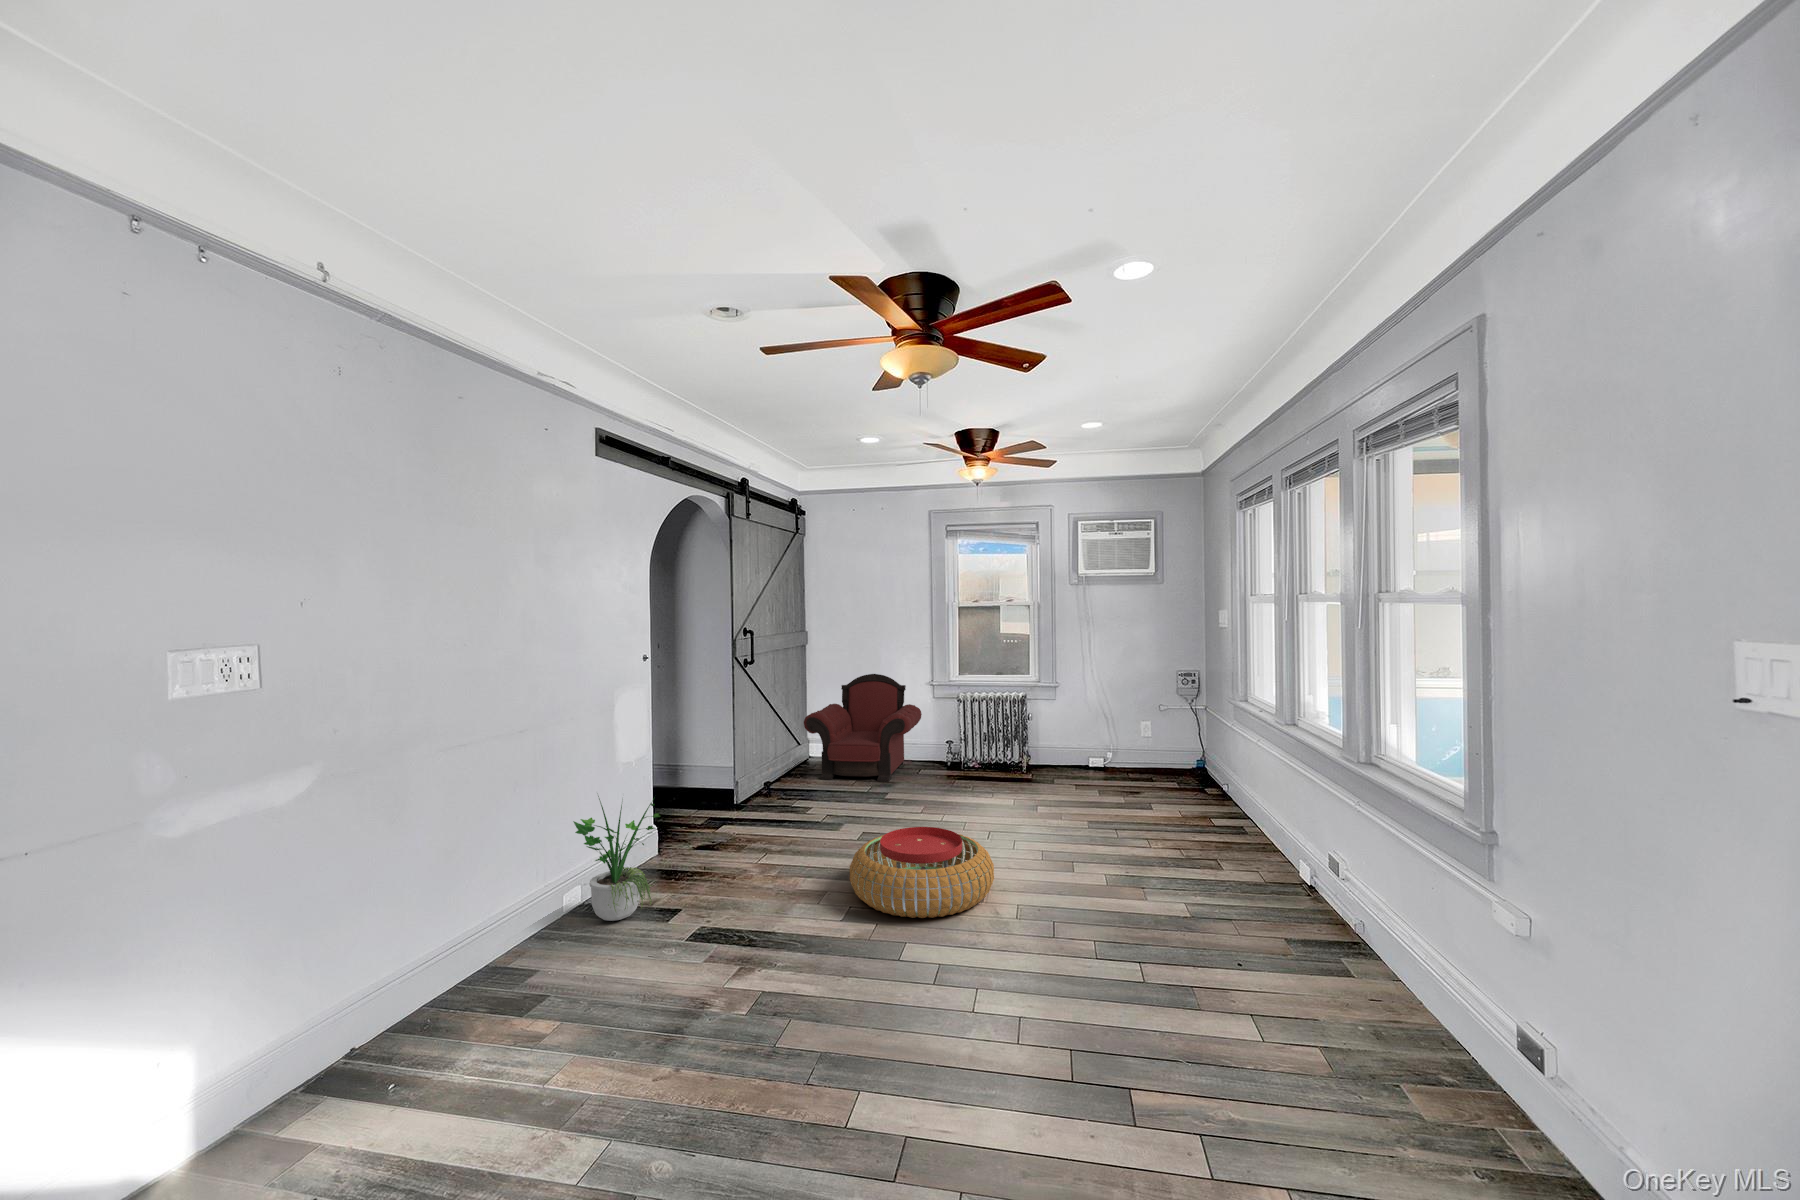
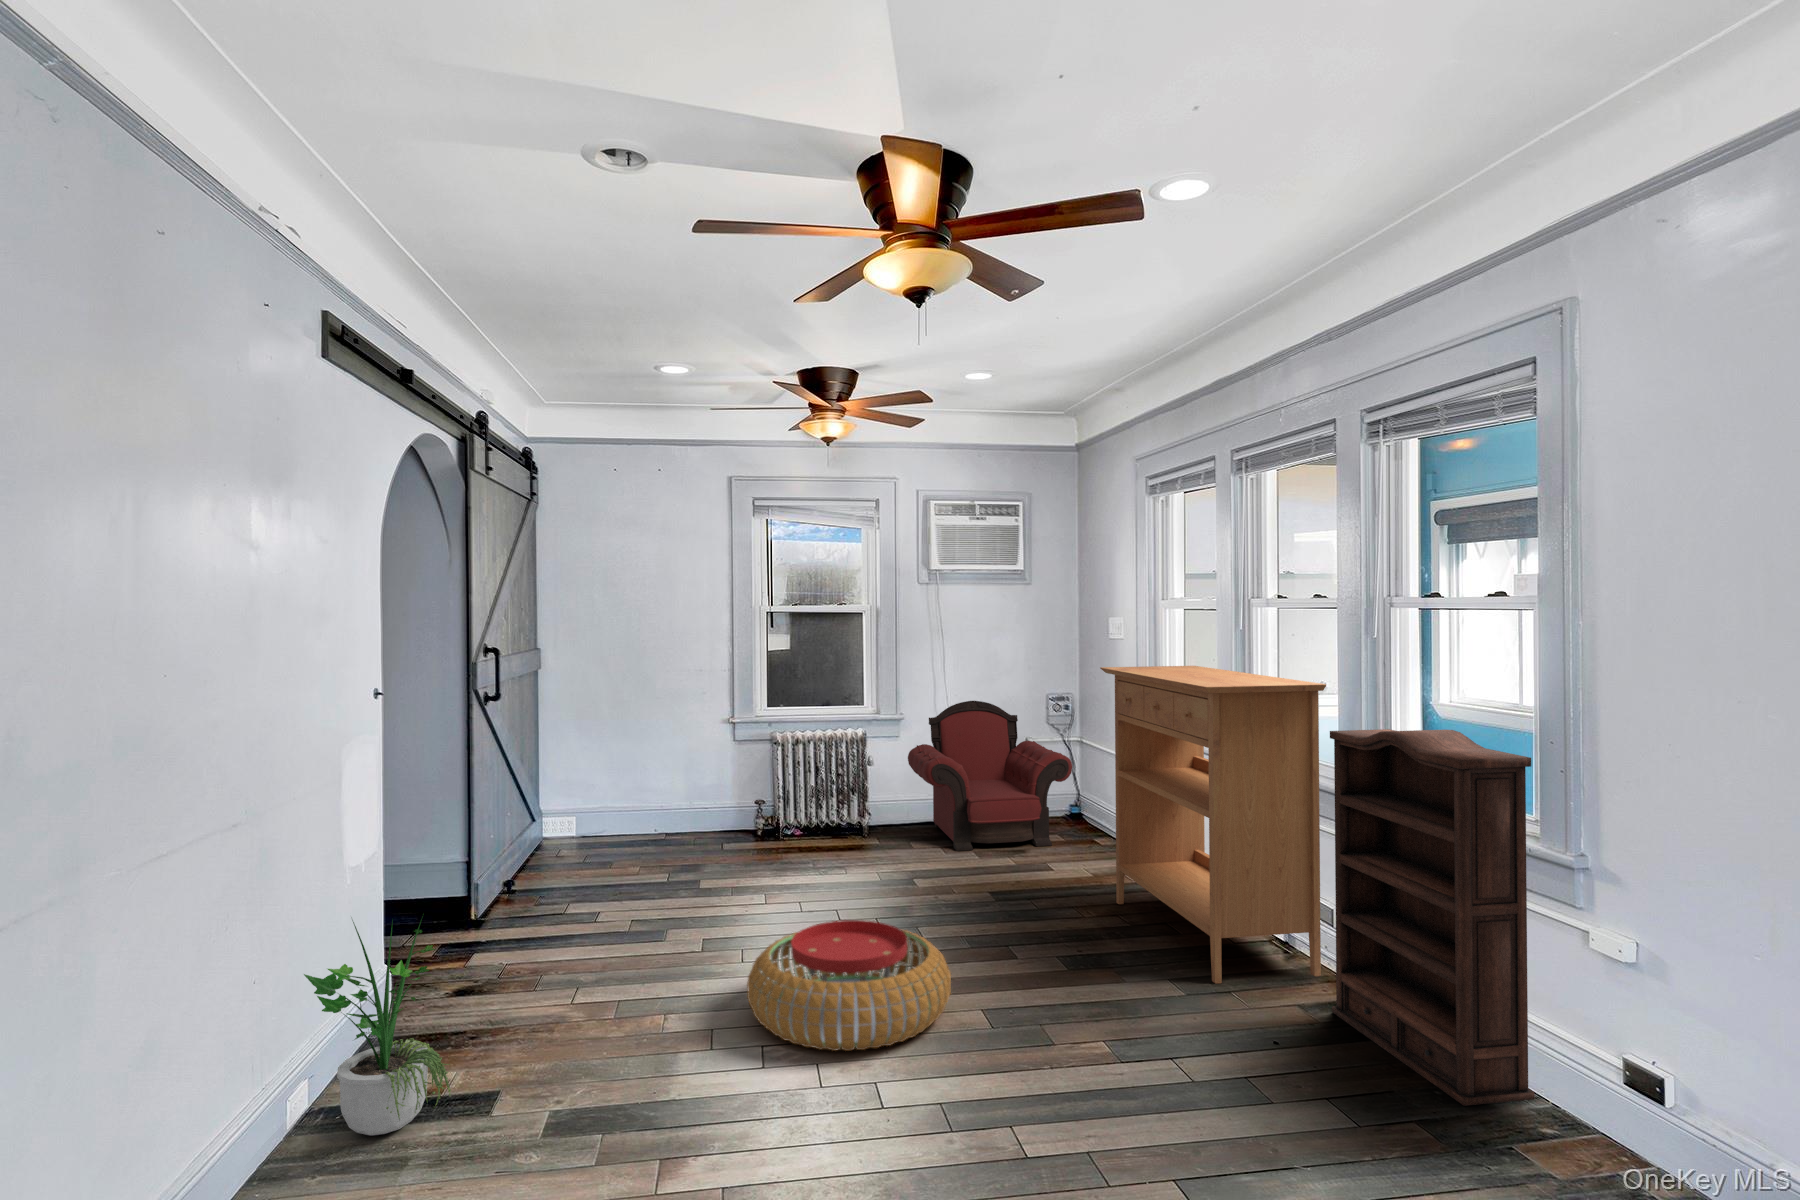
console table: none [1169,649,1325,918] -> present [1100,666,1326,984]
armchair: present [804,674,922,782] -> present [908,701,1072,851]
bookshelf: none [1305,706,1459,1052] -> present [1330,729,1534,1106]

